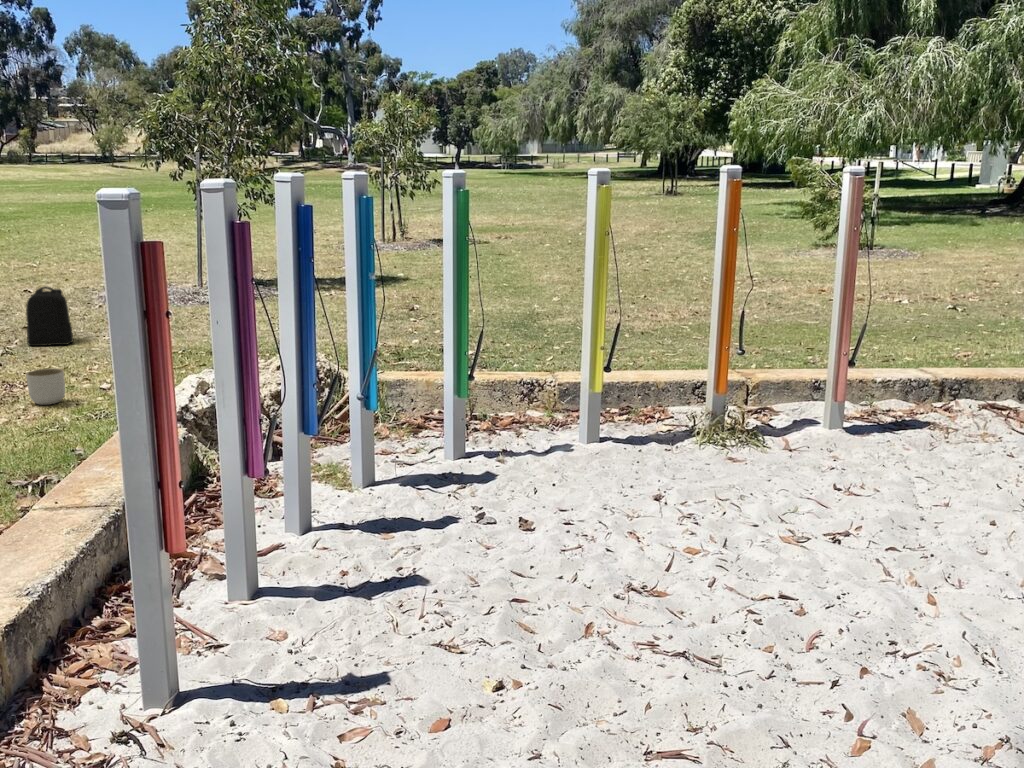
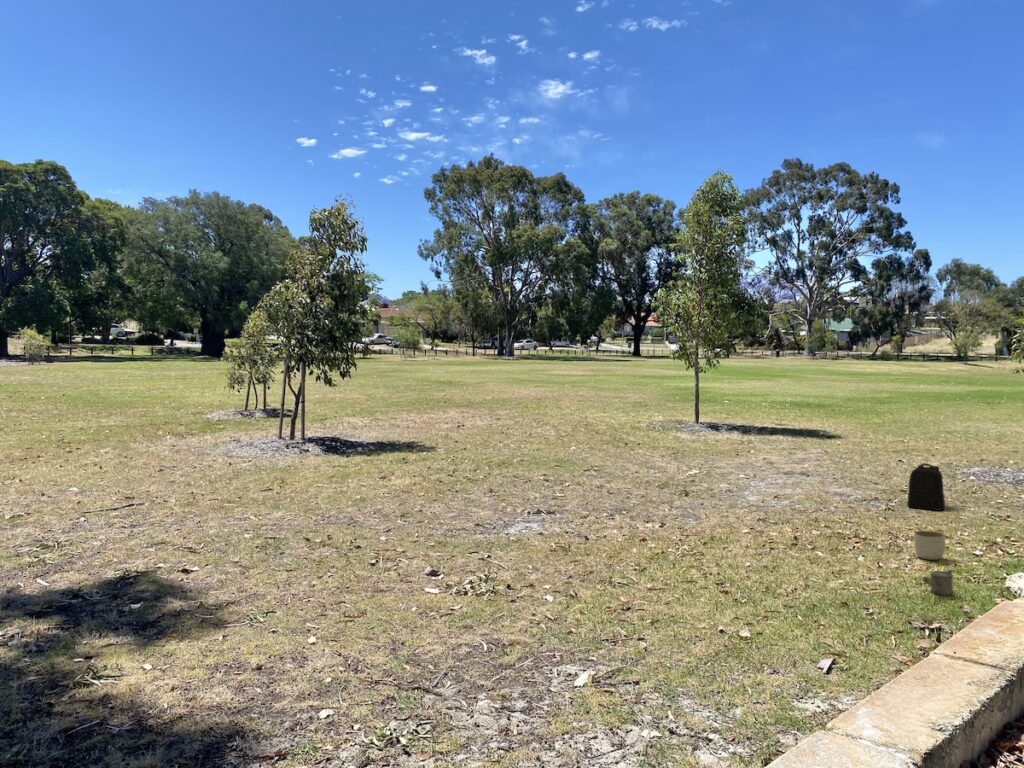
watering can: none [32,410,72,443] -> present [923,570,953,596]

